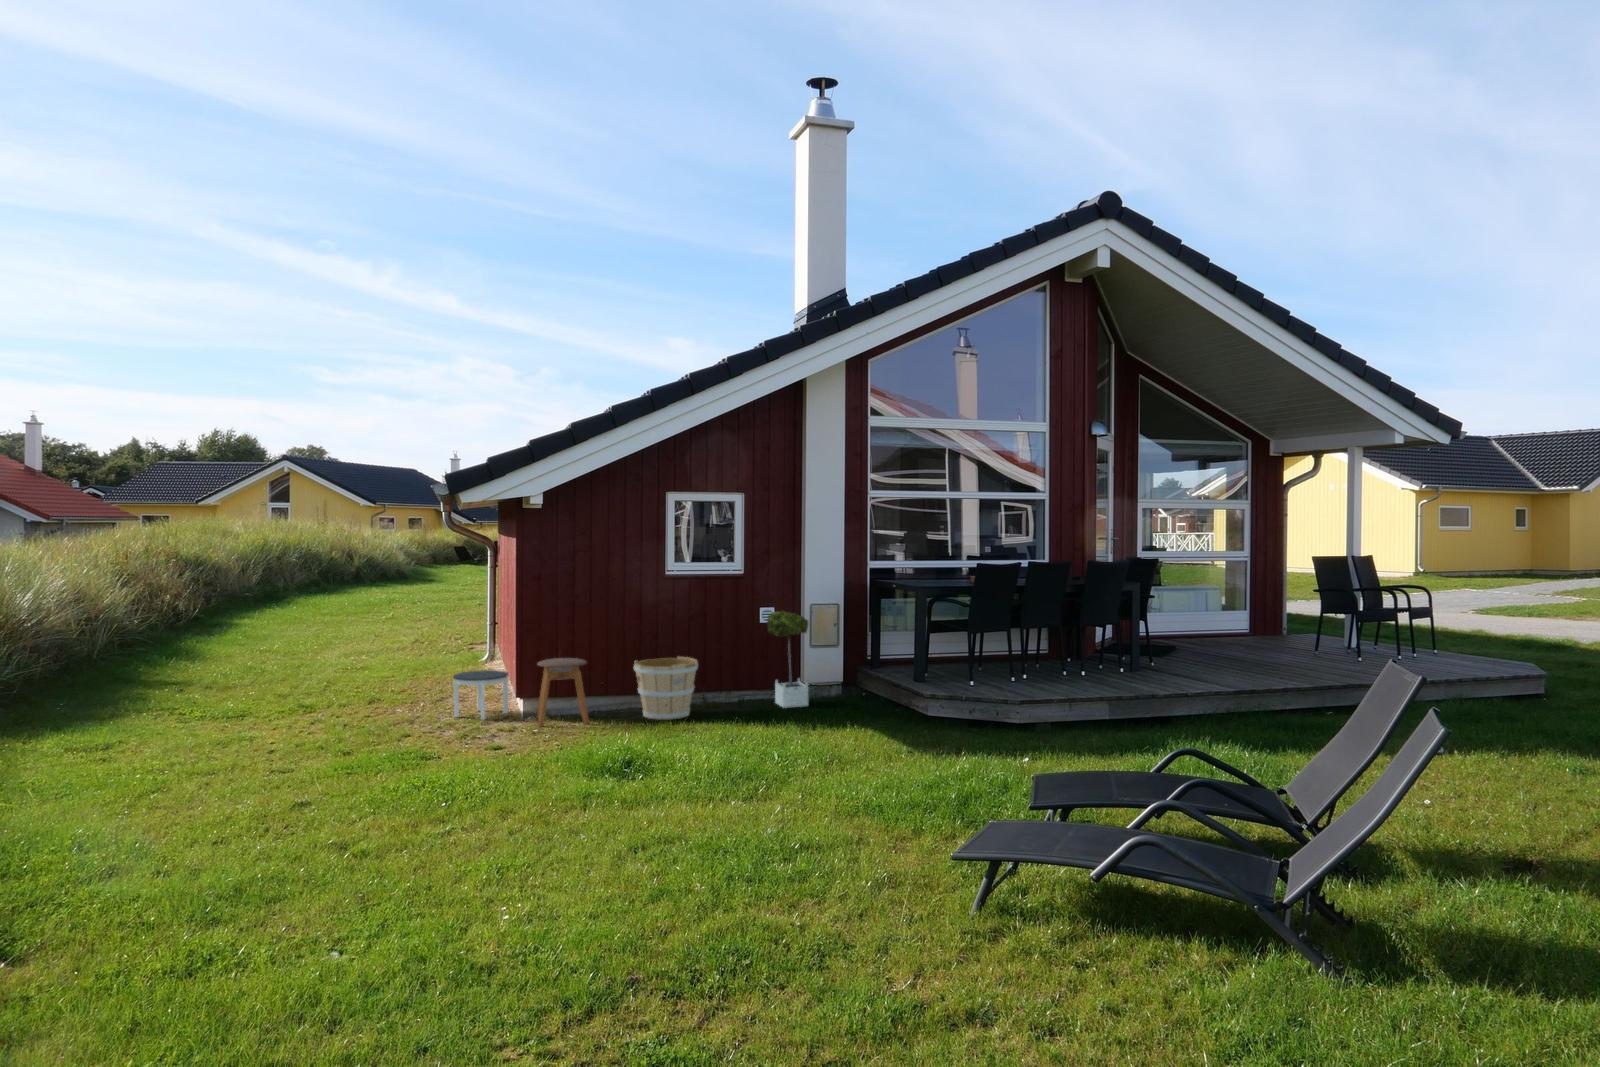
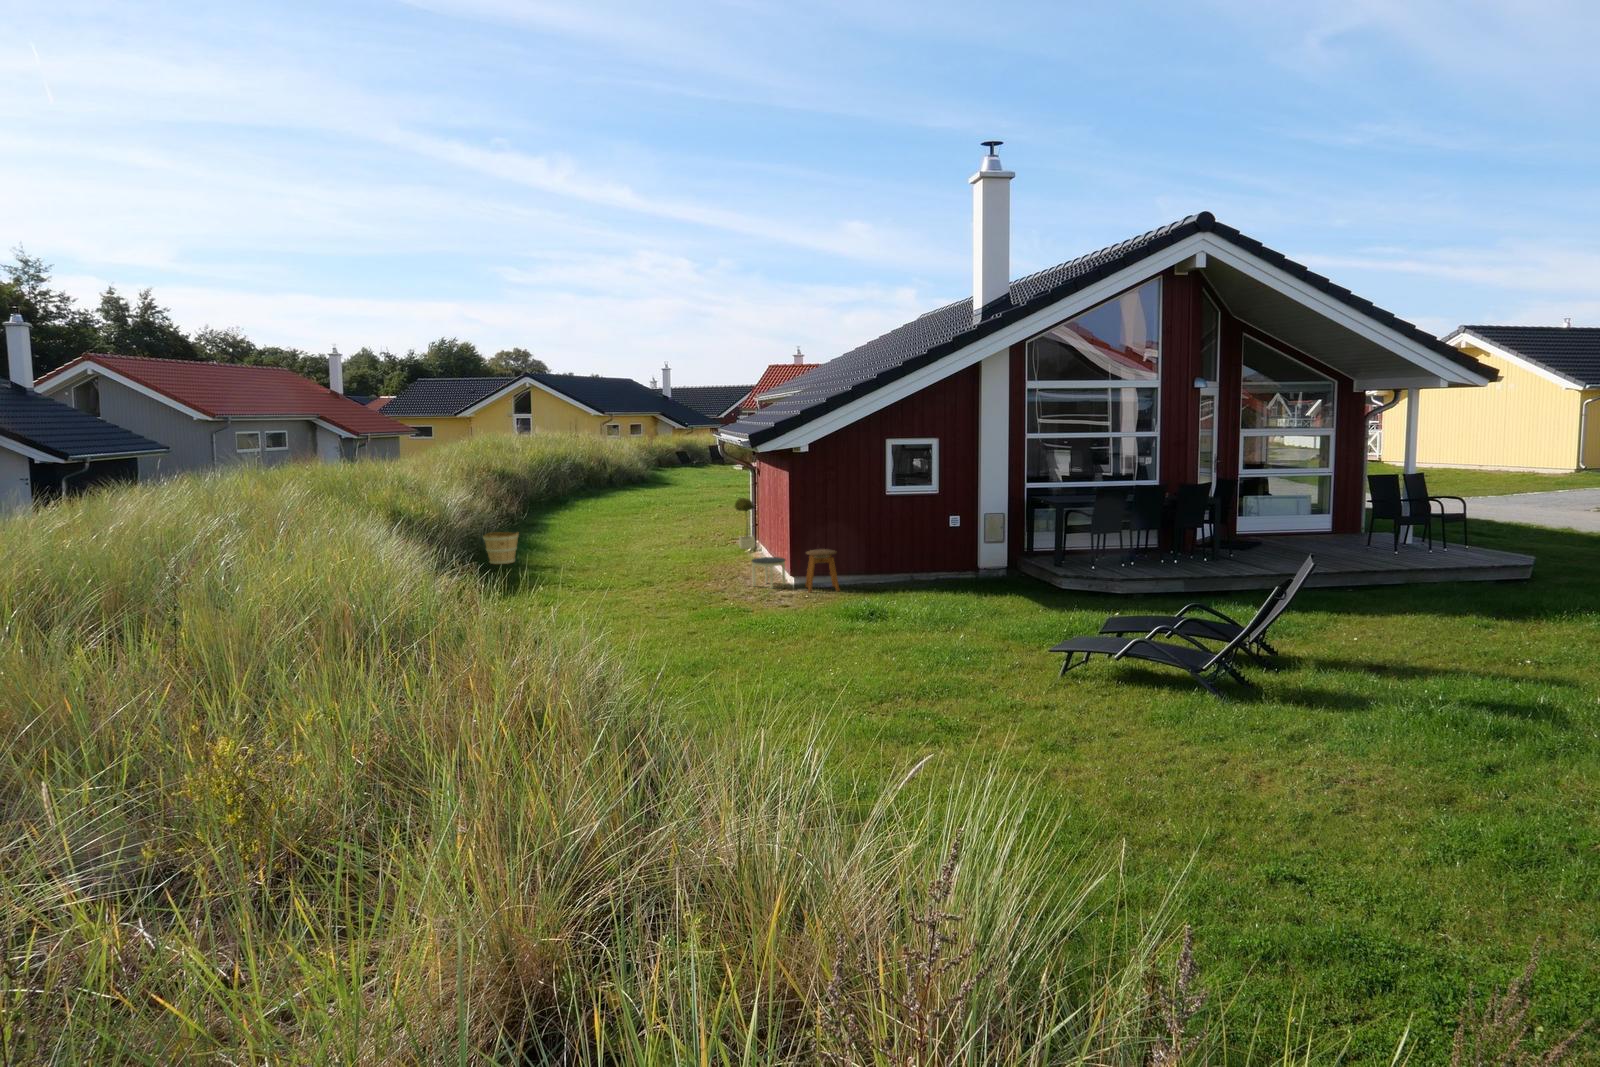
potted tree: present [767,611,809,708] -> present [735,498,755,549]
wooden bucket: present [634,657,698,720] -> present [483,532,519,564]

